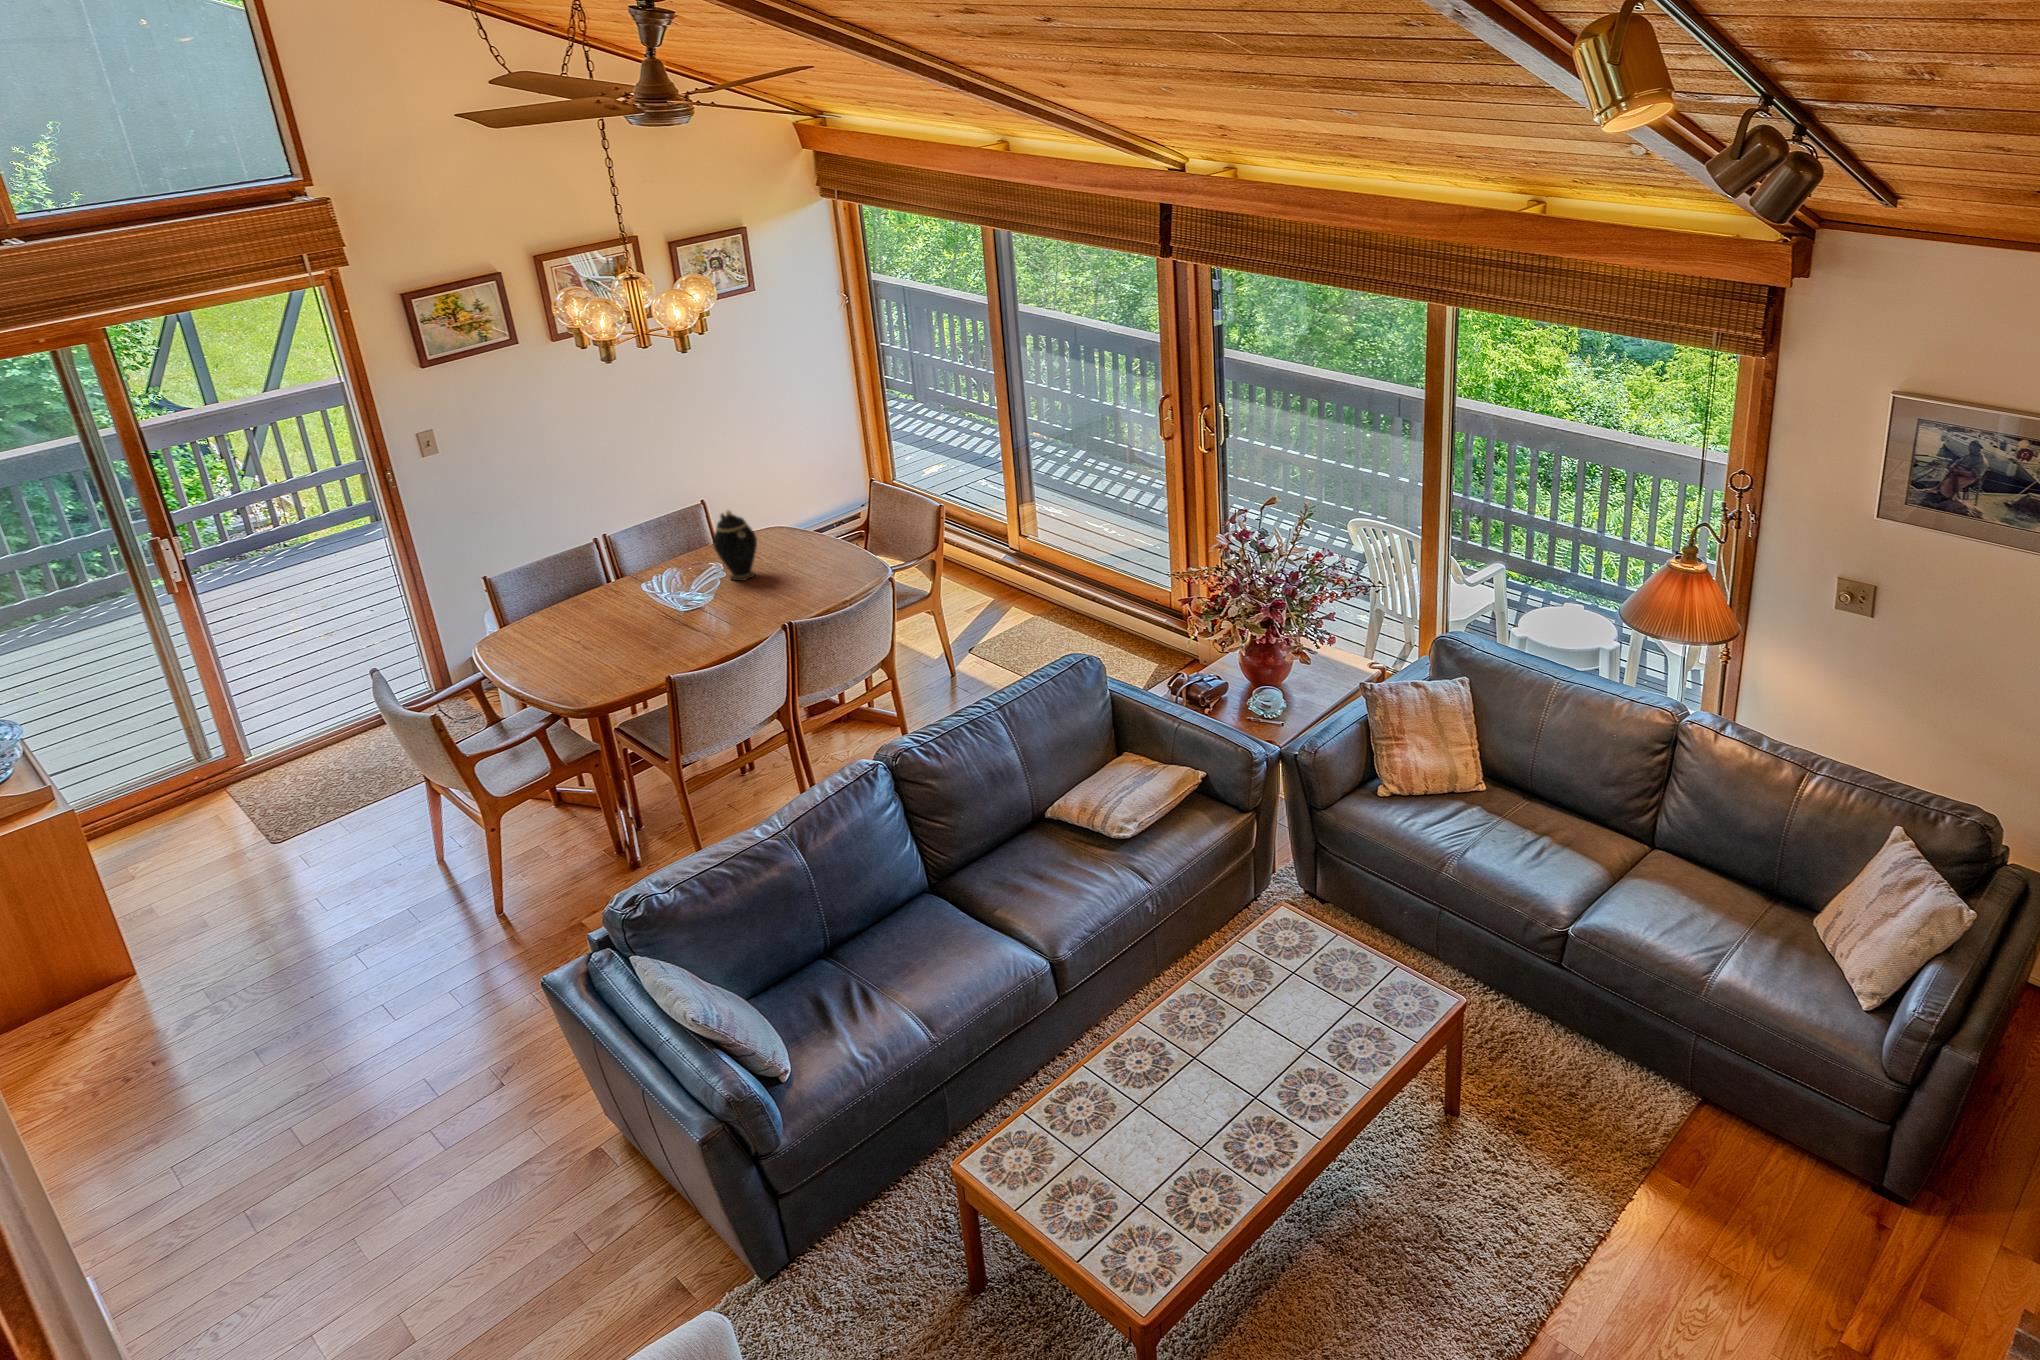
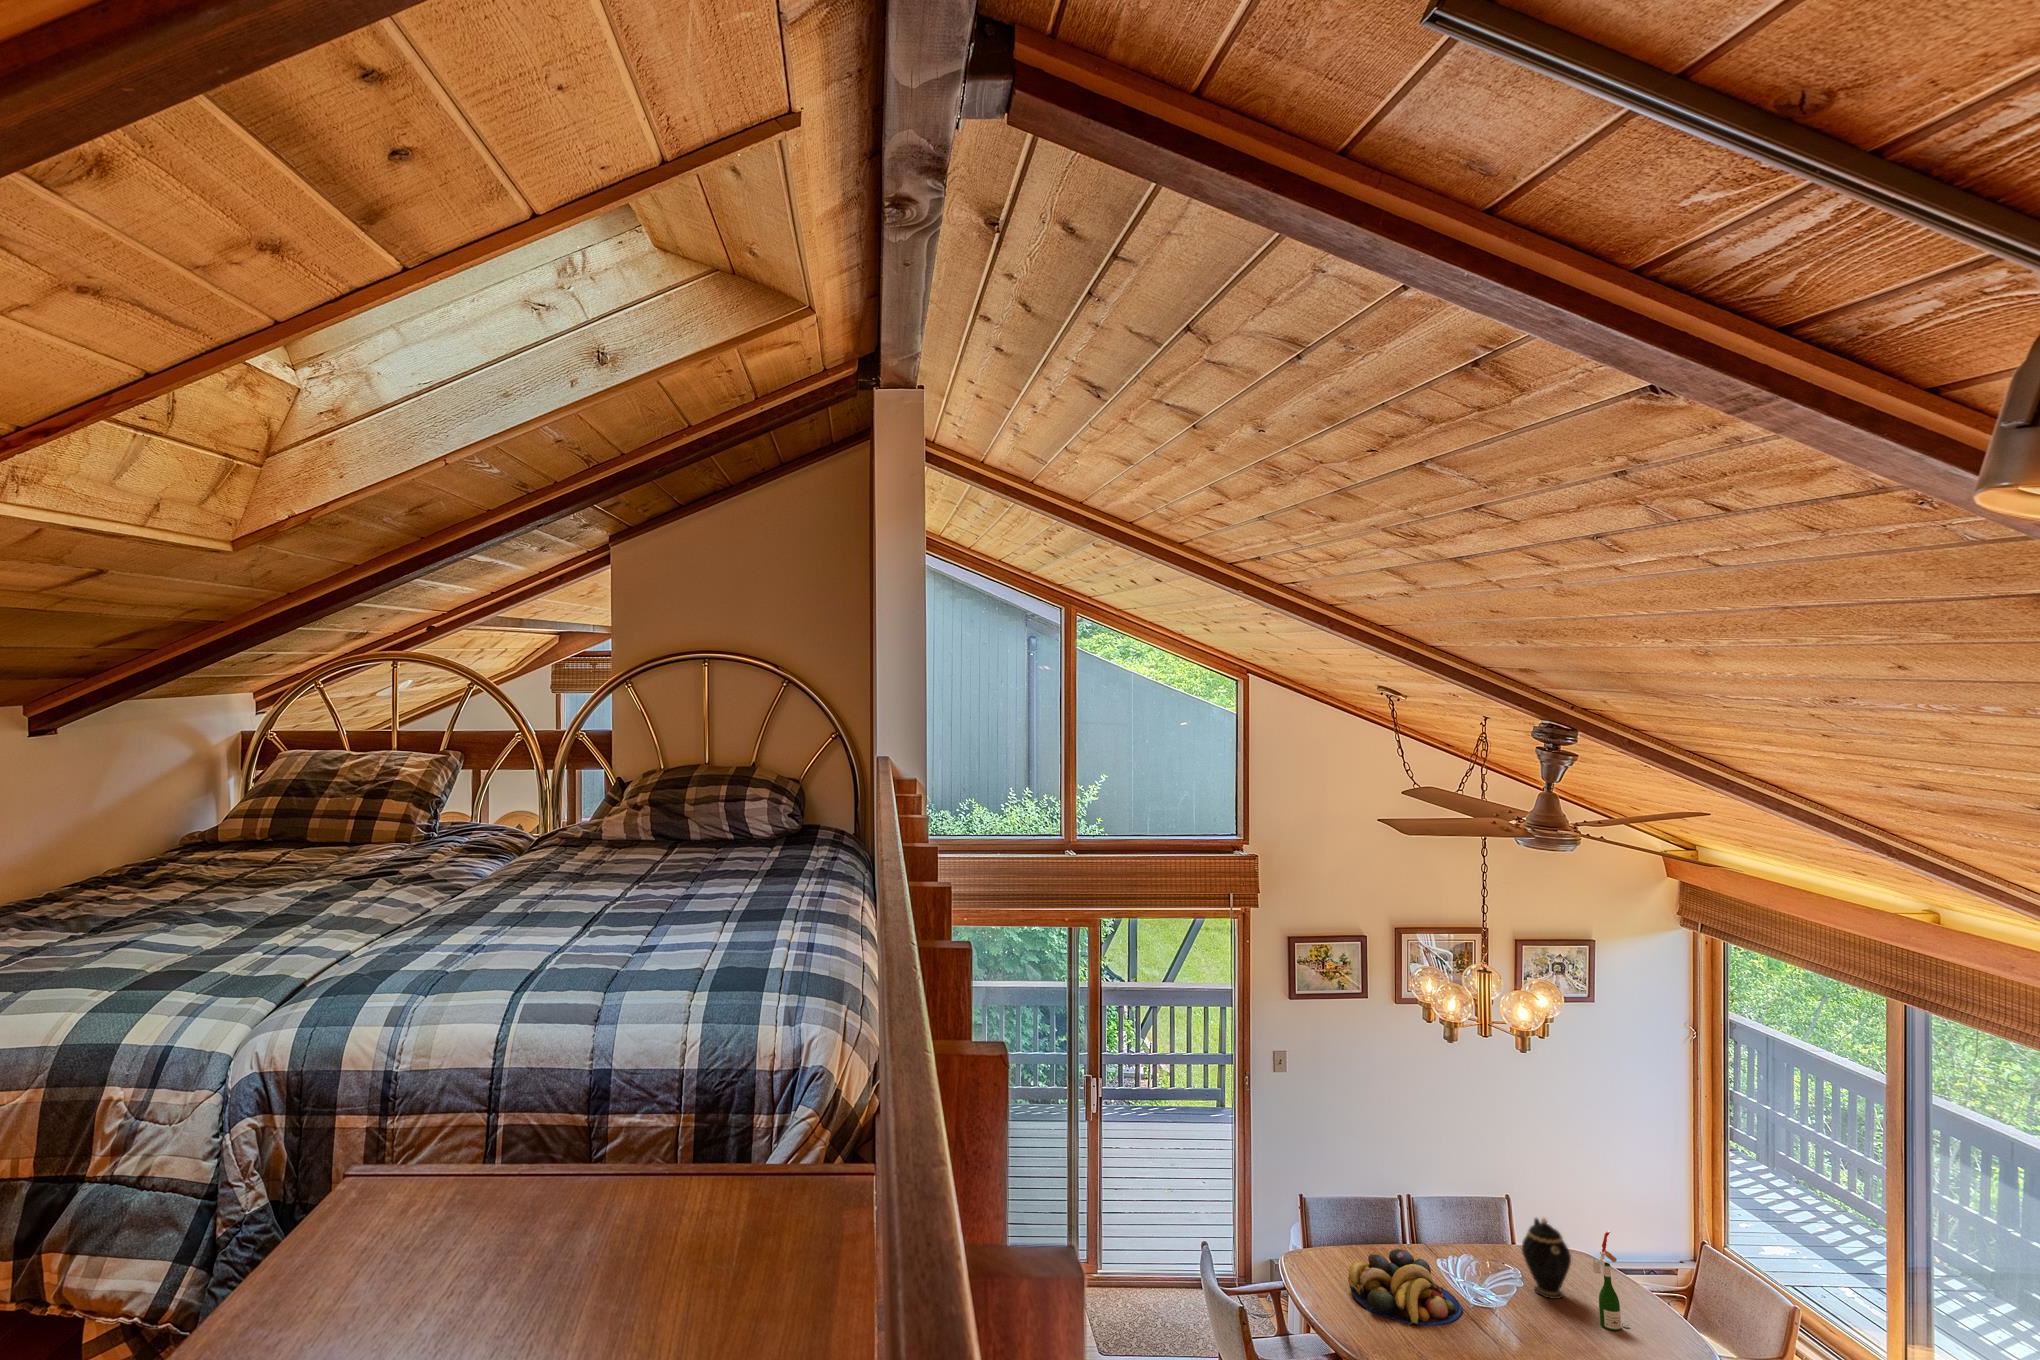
wine bottle: none [773,499,810,586] -> present [1592,1231,1629,1331]
fruit bowl: none [558,584,669,653] -> present [1348,1249,1462,1325]

